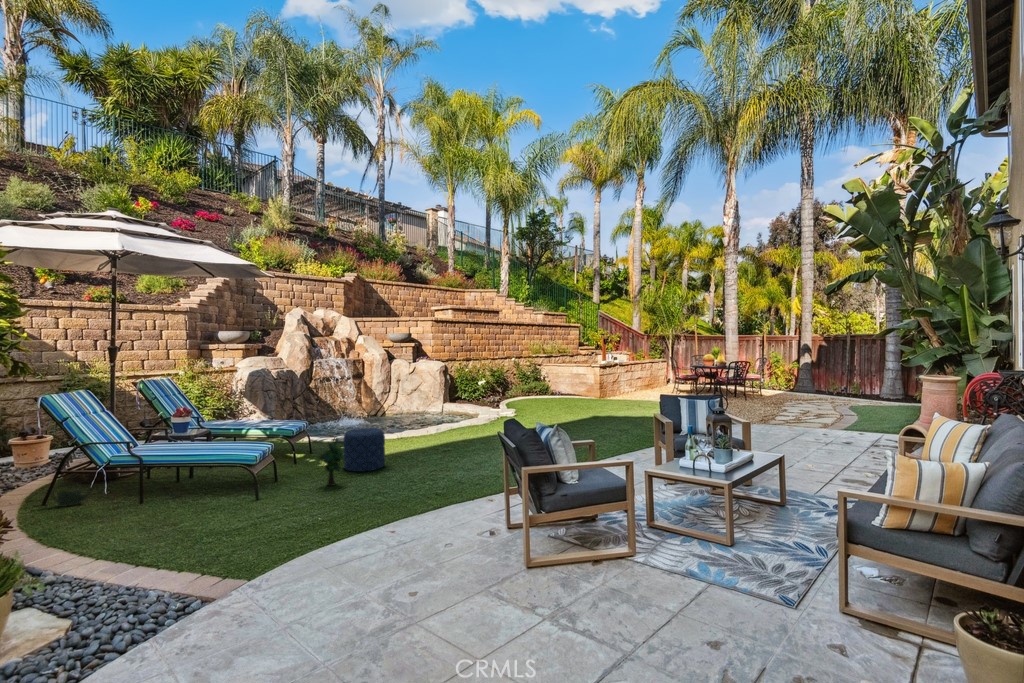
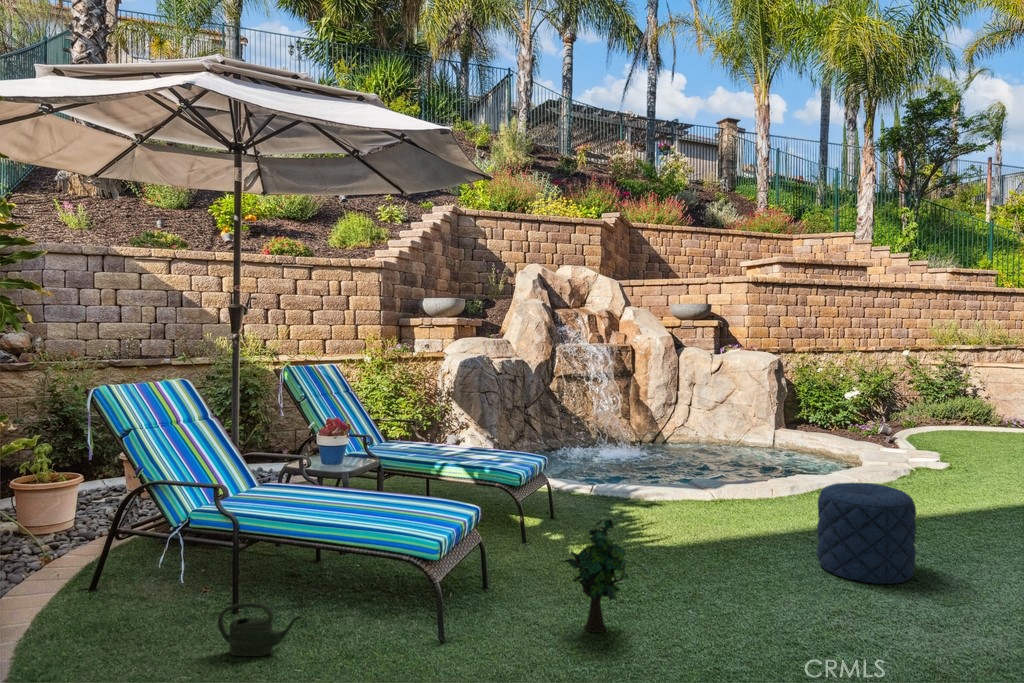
pouf: present [343,428,385,472] -> present [817,483,916,584]
watering can: present [51,484,89,507] -> present [218,602,301,656]

